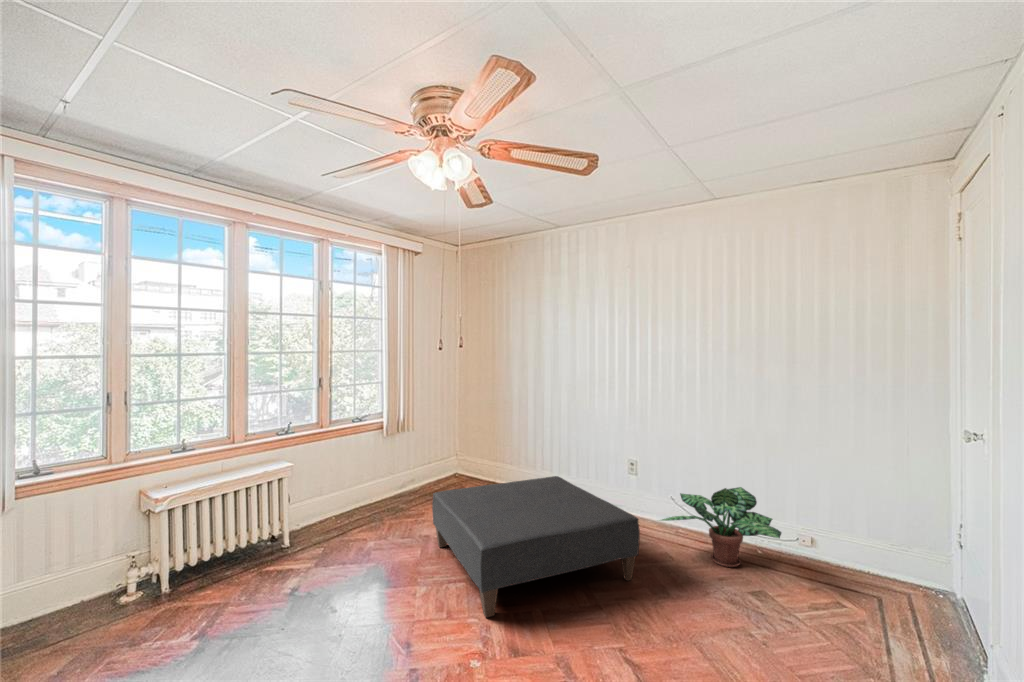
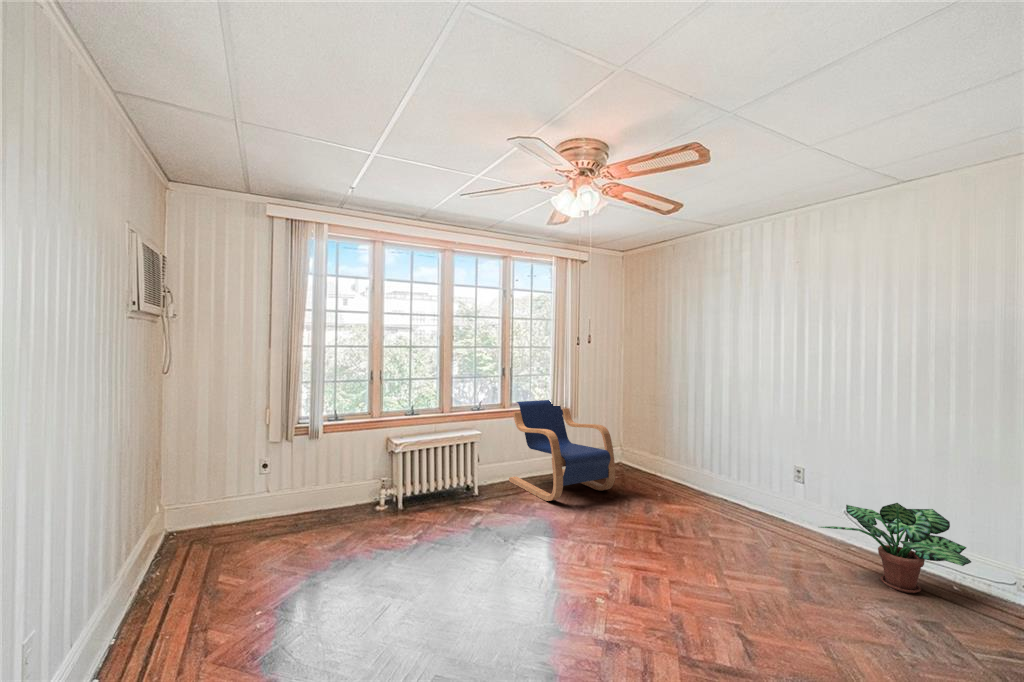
lounge chair: none [328,411,459,537] -> present [509,400,615,501]
ottoman: present [432,476,640,617] -> none [586,469,782,577]

